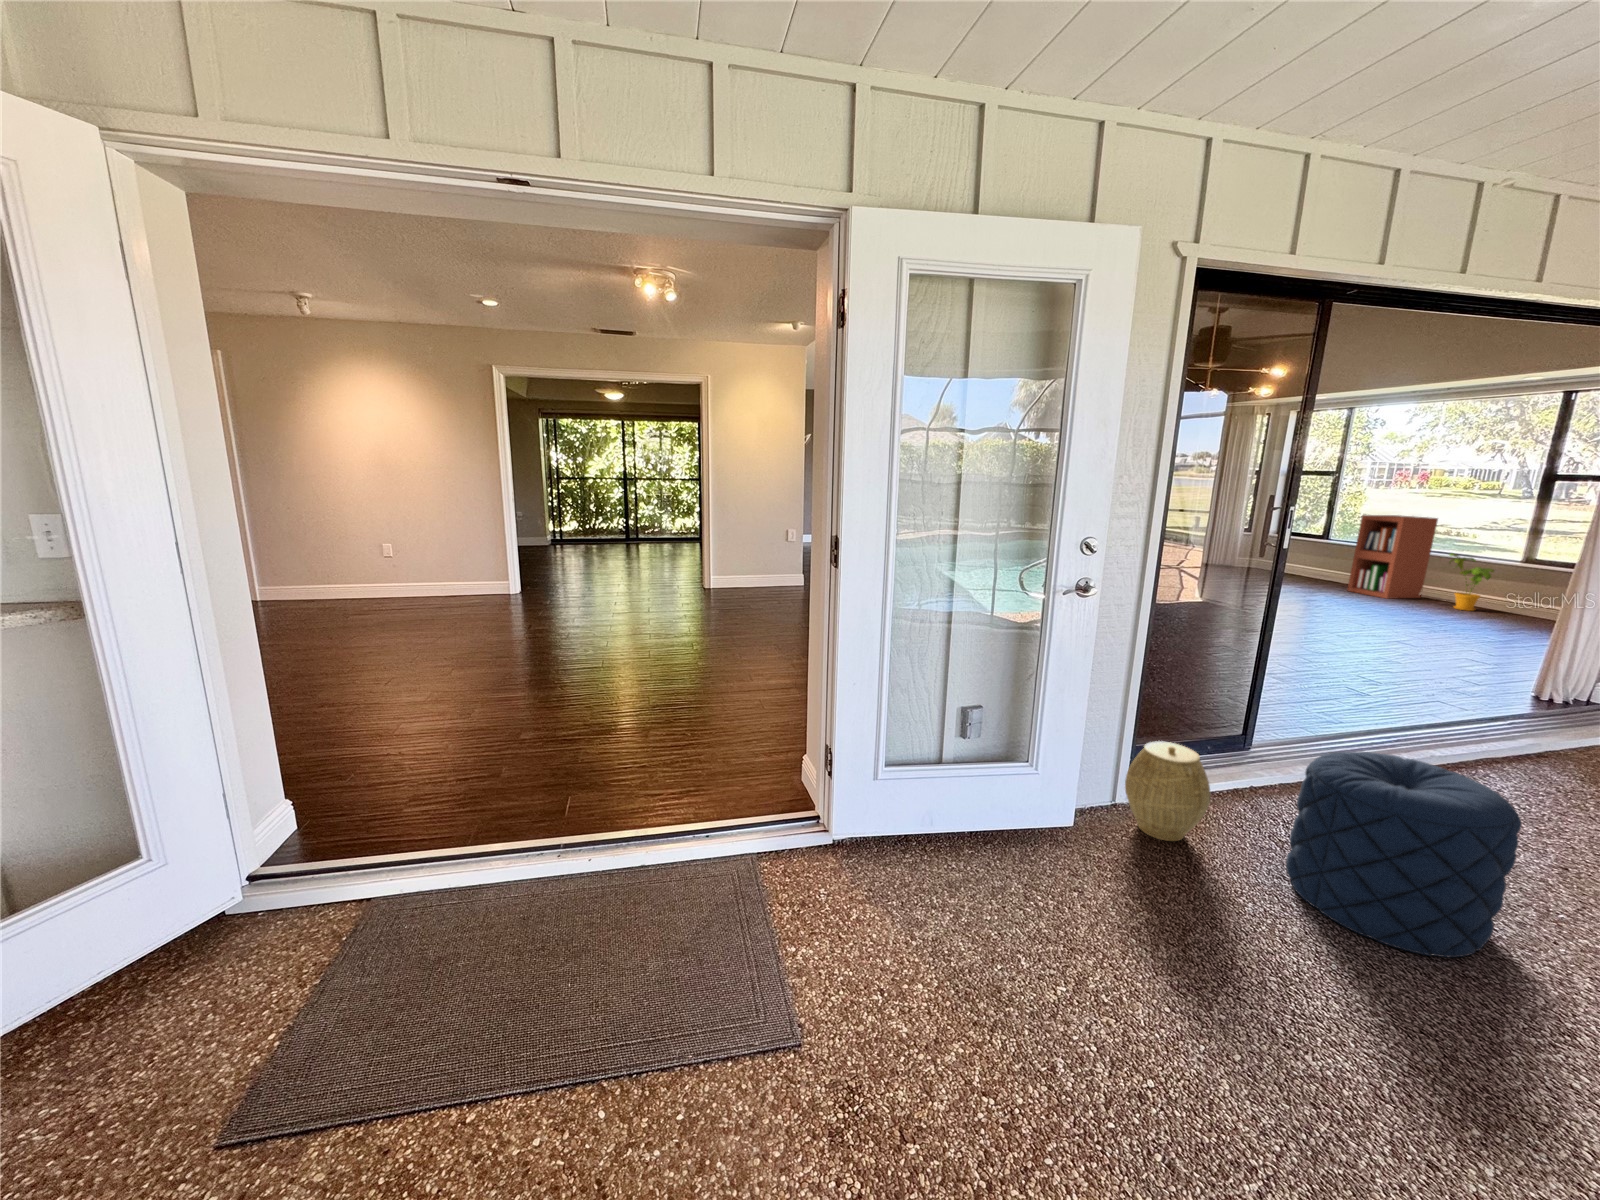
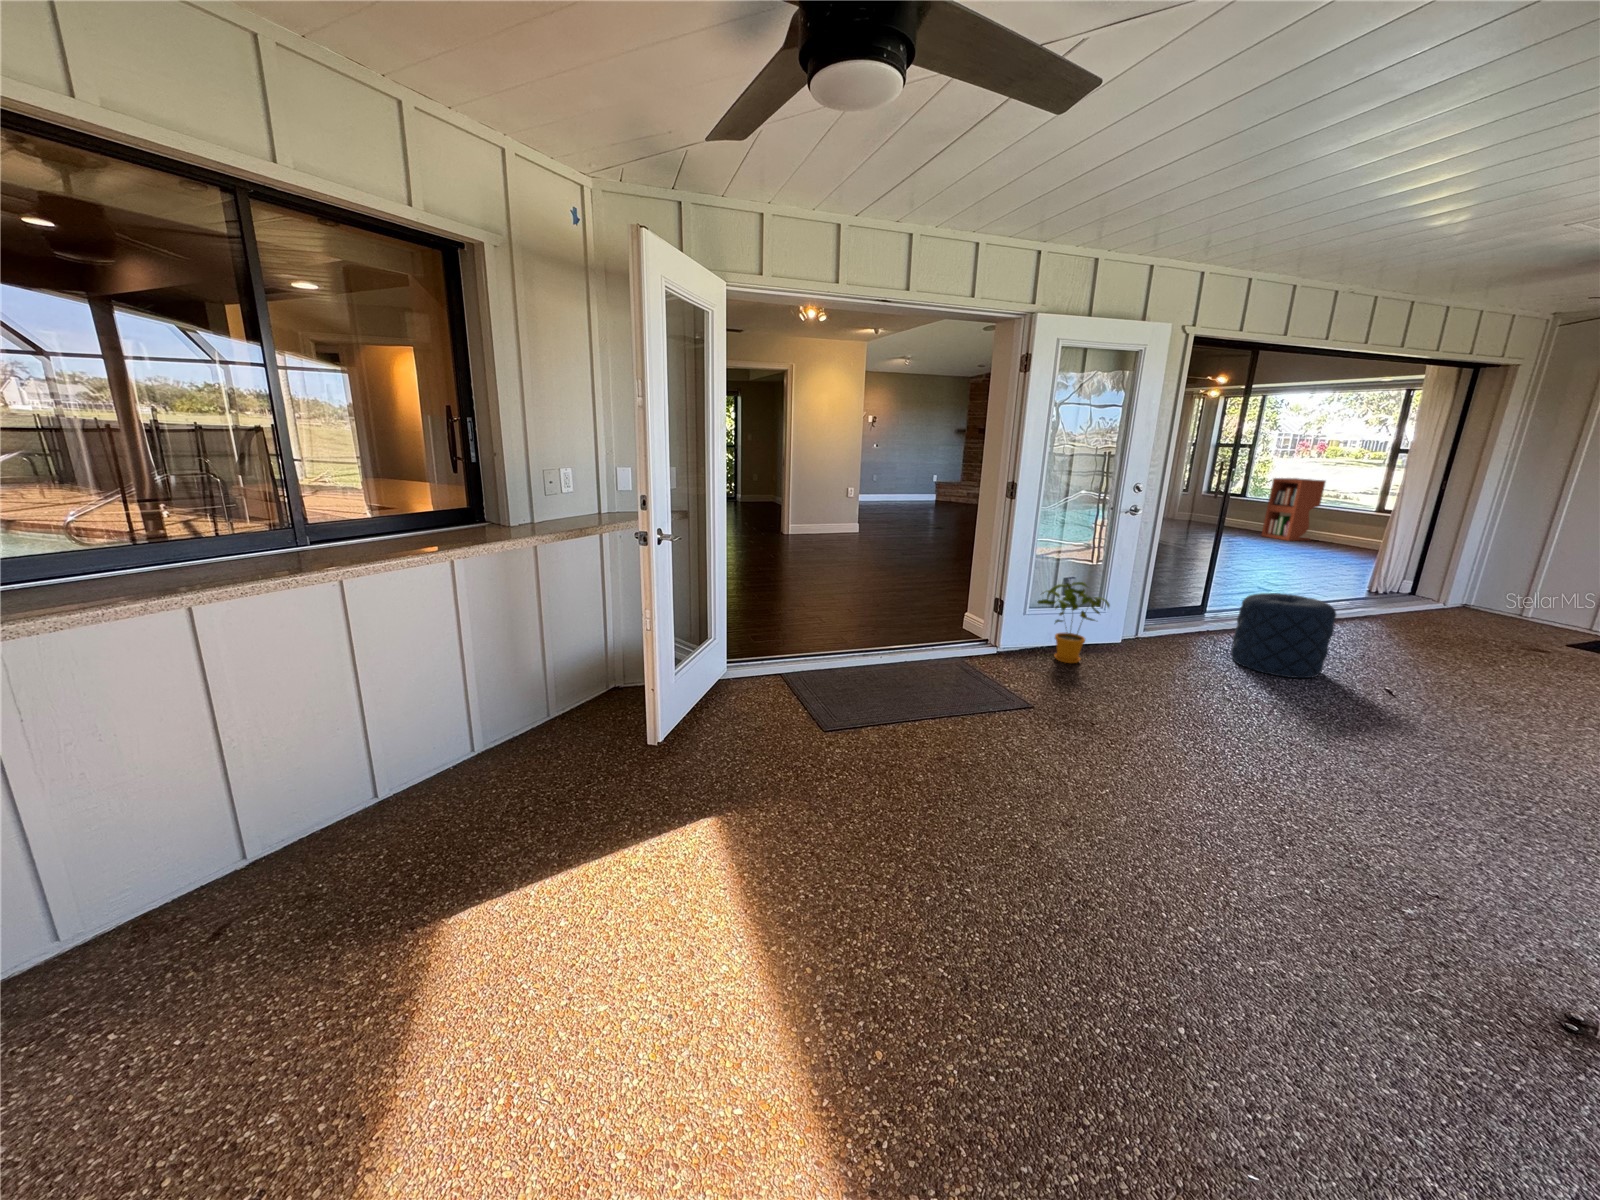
house plant: present [1450,554,1494,611] -> present [1037,582,1110,663]
woven basket: present [1125,741,1210,841] -> none [1147,598,1193,649]

